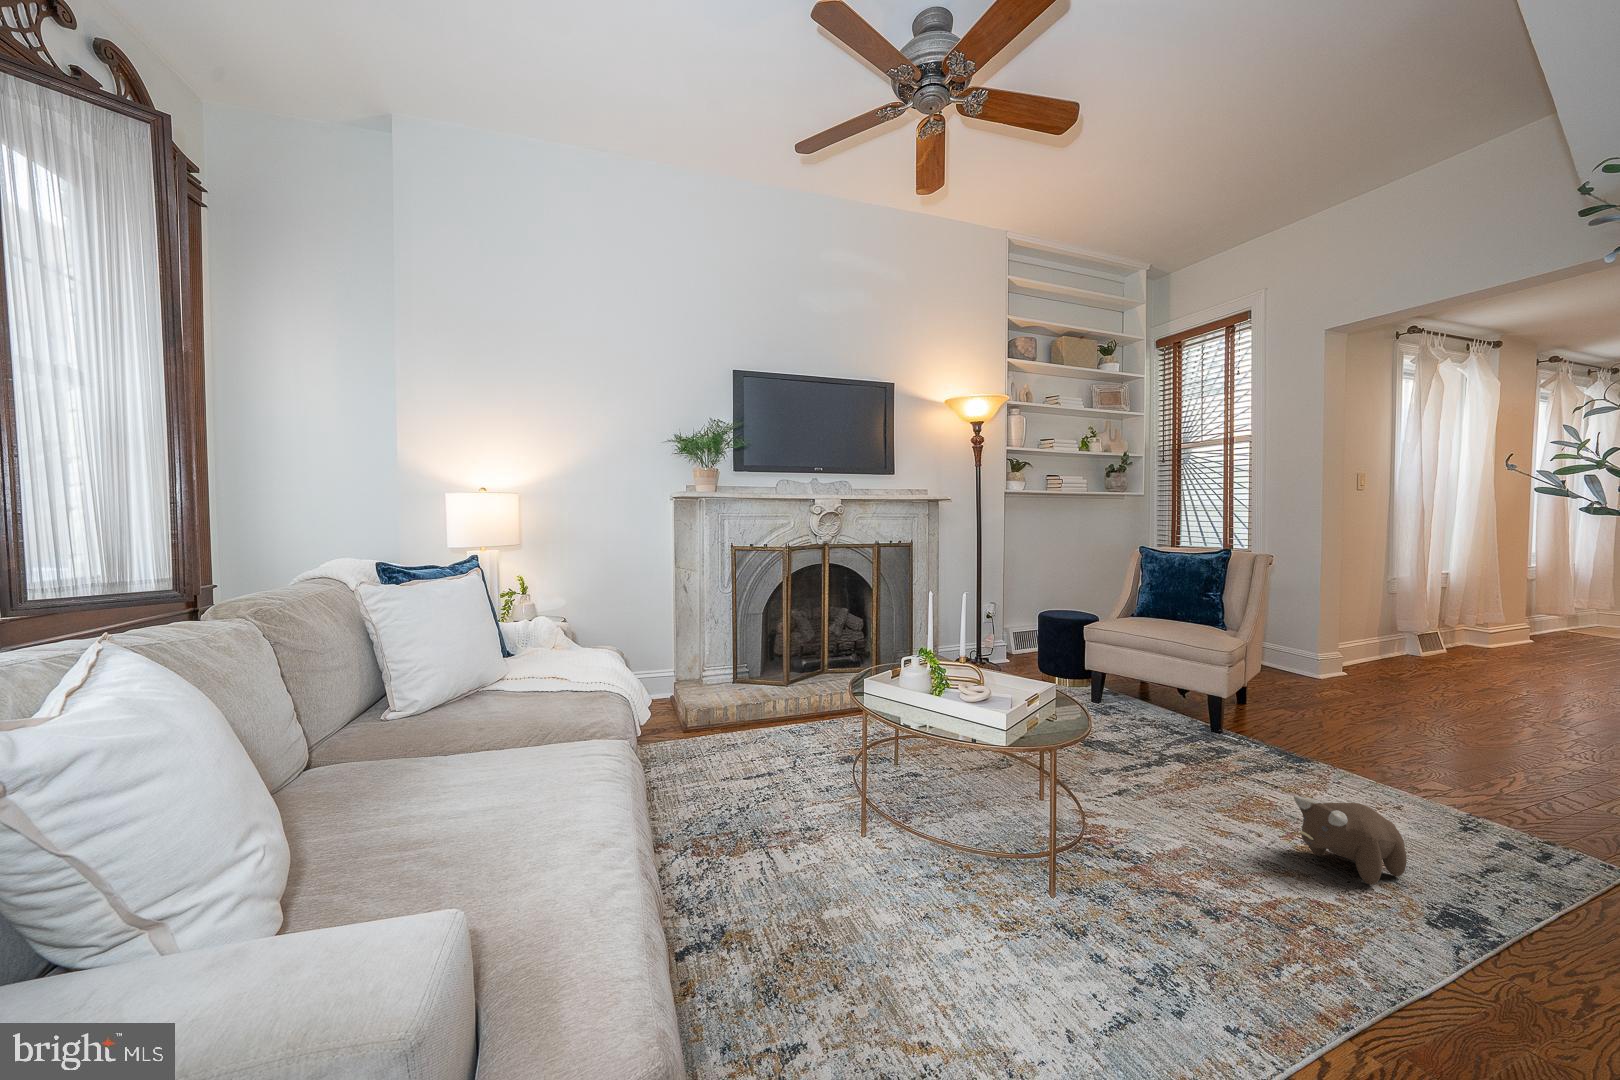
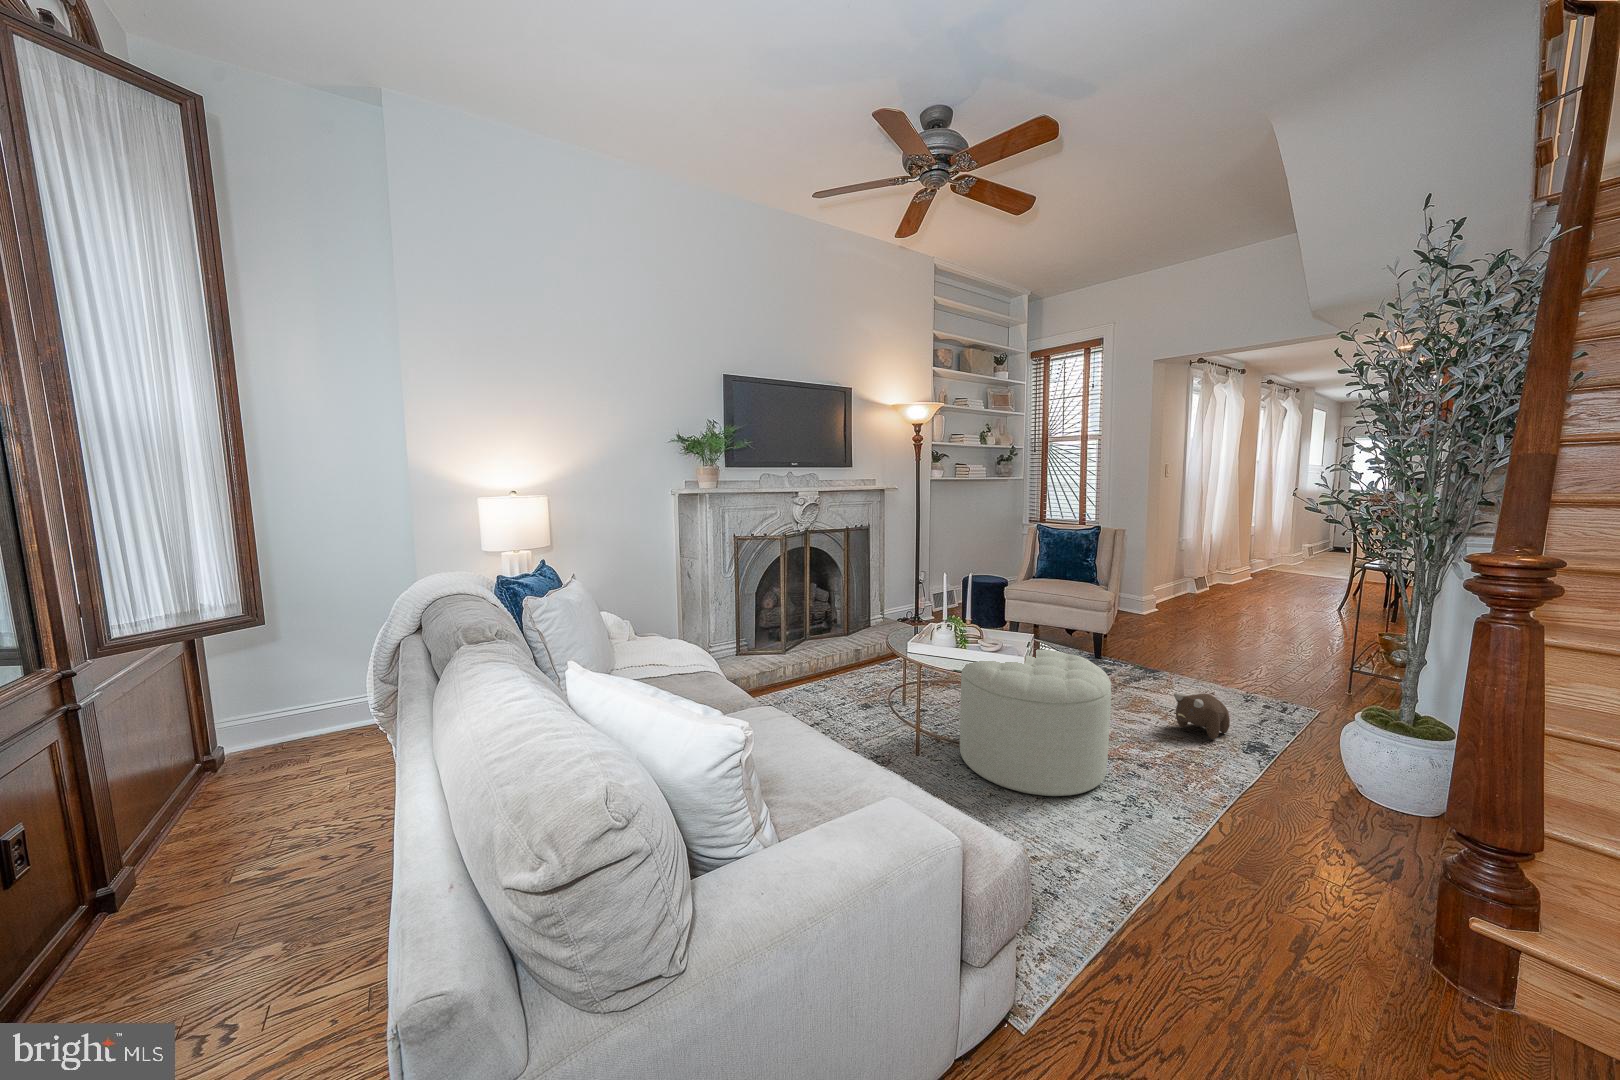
ottoman: none [912,695,1140,945] -> present [960,650,1111,796]

